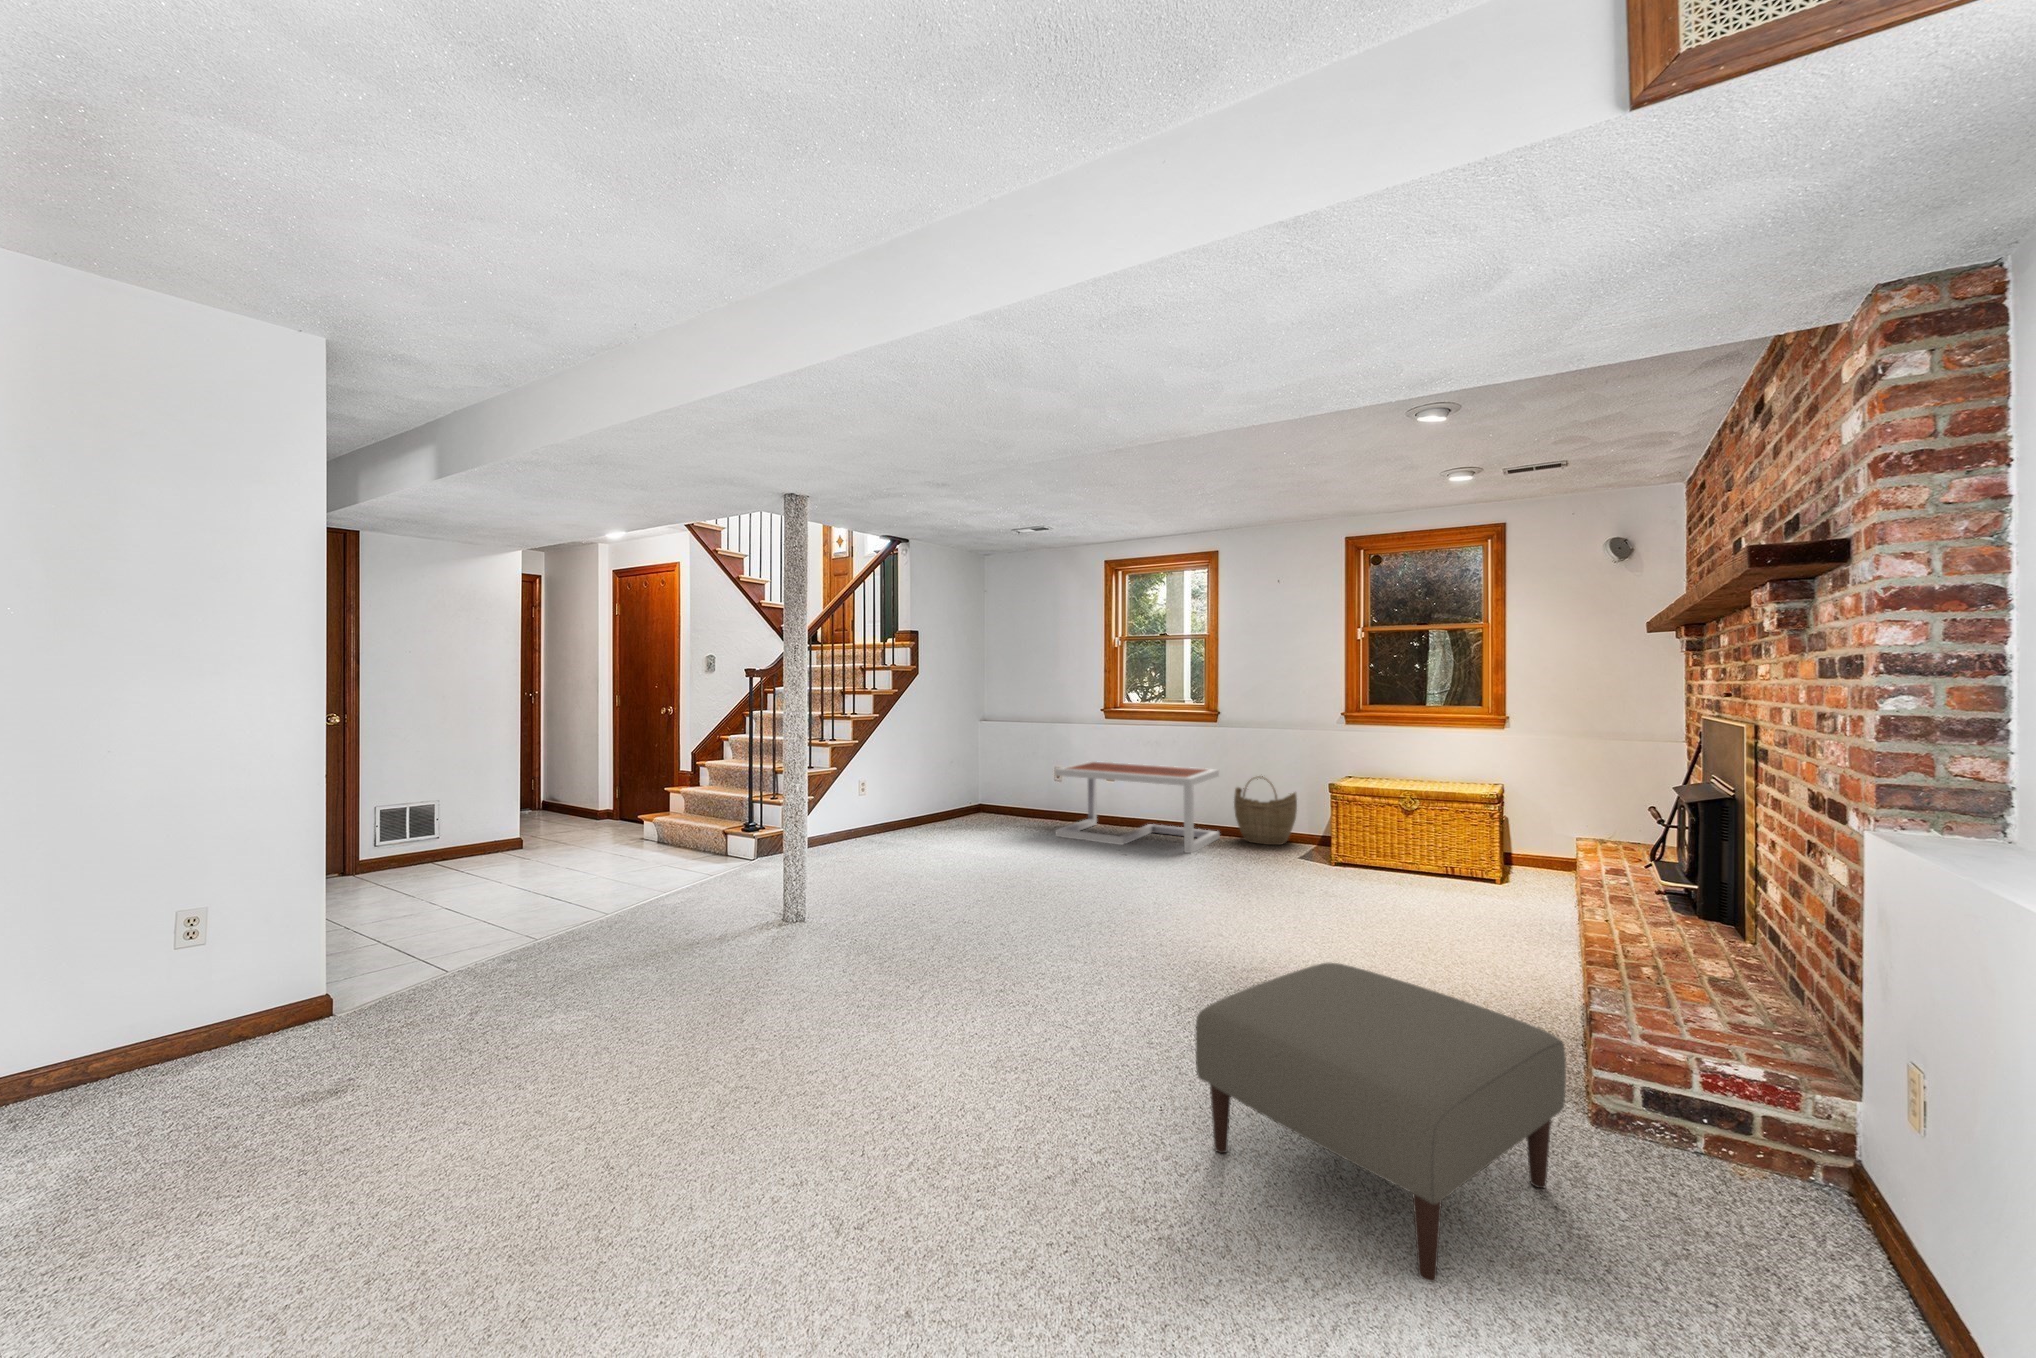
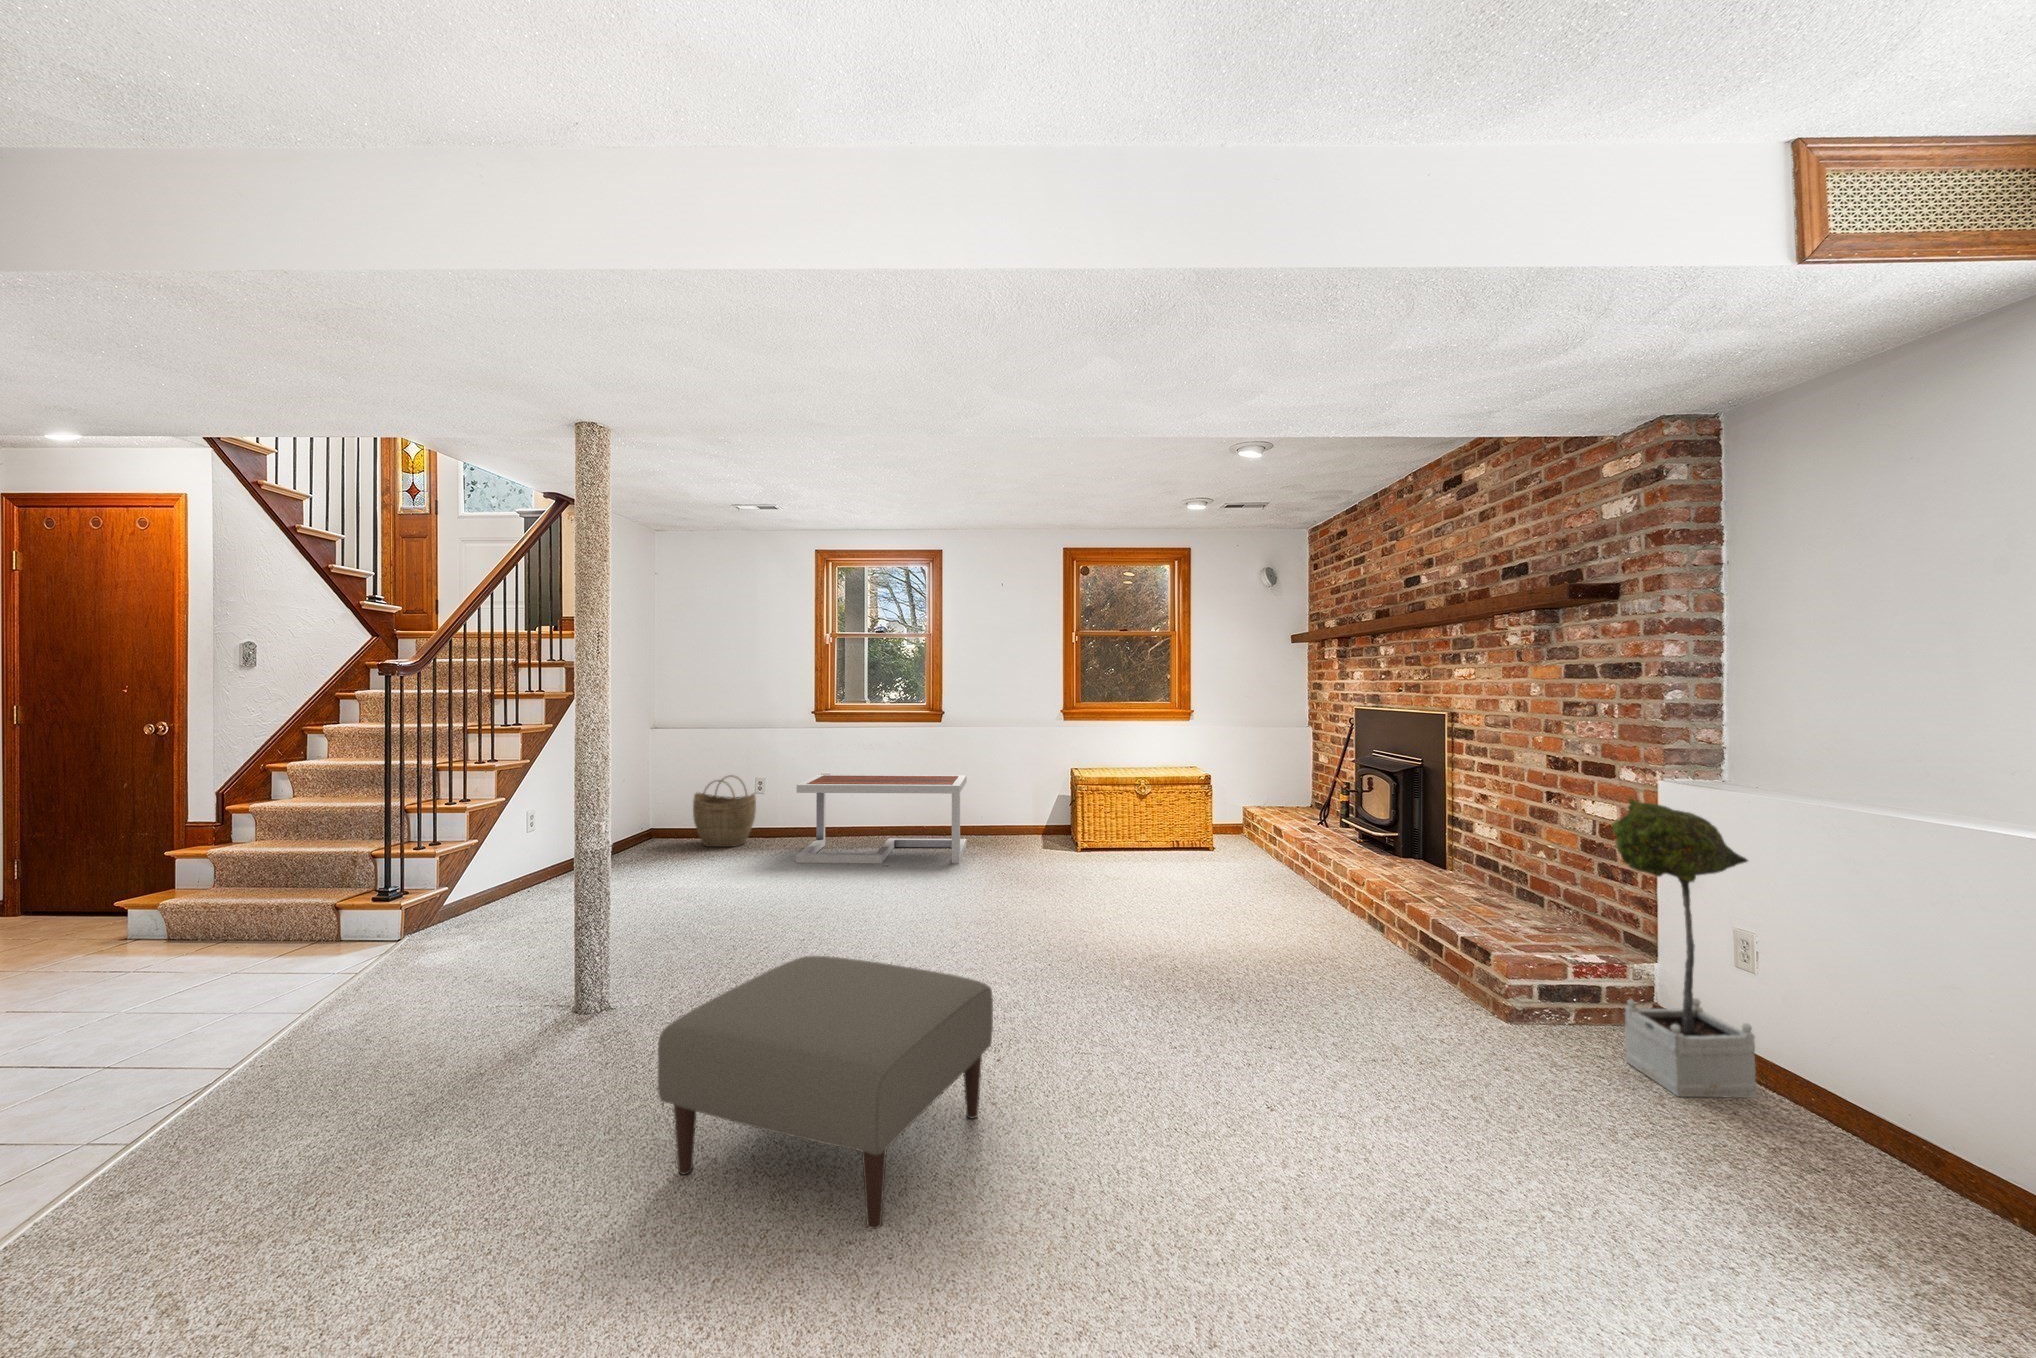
woven basket: present [1234,776,1297,845] -> present [693,775,756,847]
potted tree: none [1668,849,1902,1326] -> present [1612,798,1757,1098]
ottoman: present [1196,963,1566,1282] -> present [658,956,993,1229]

